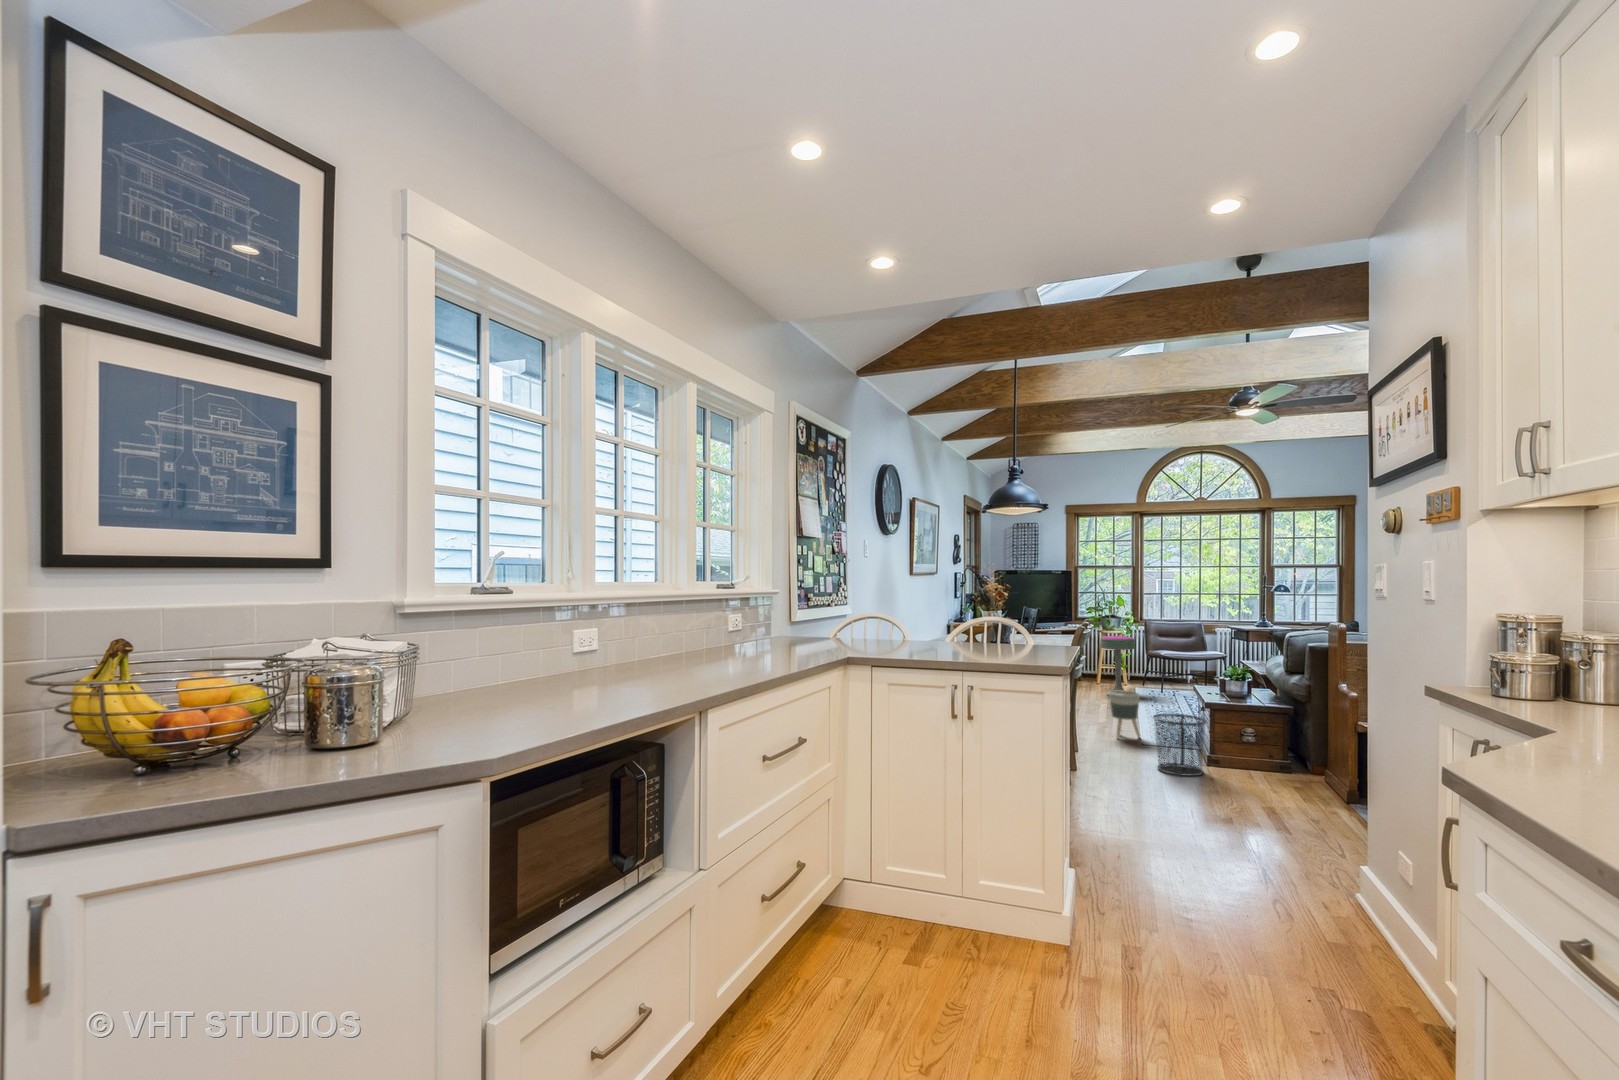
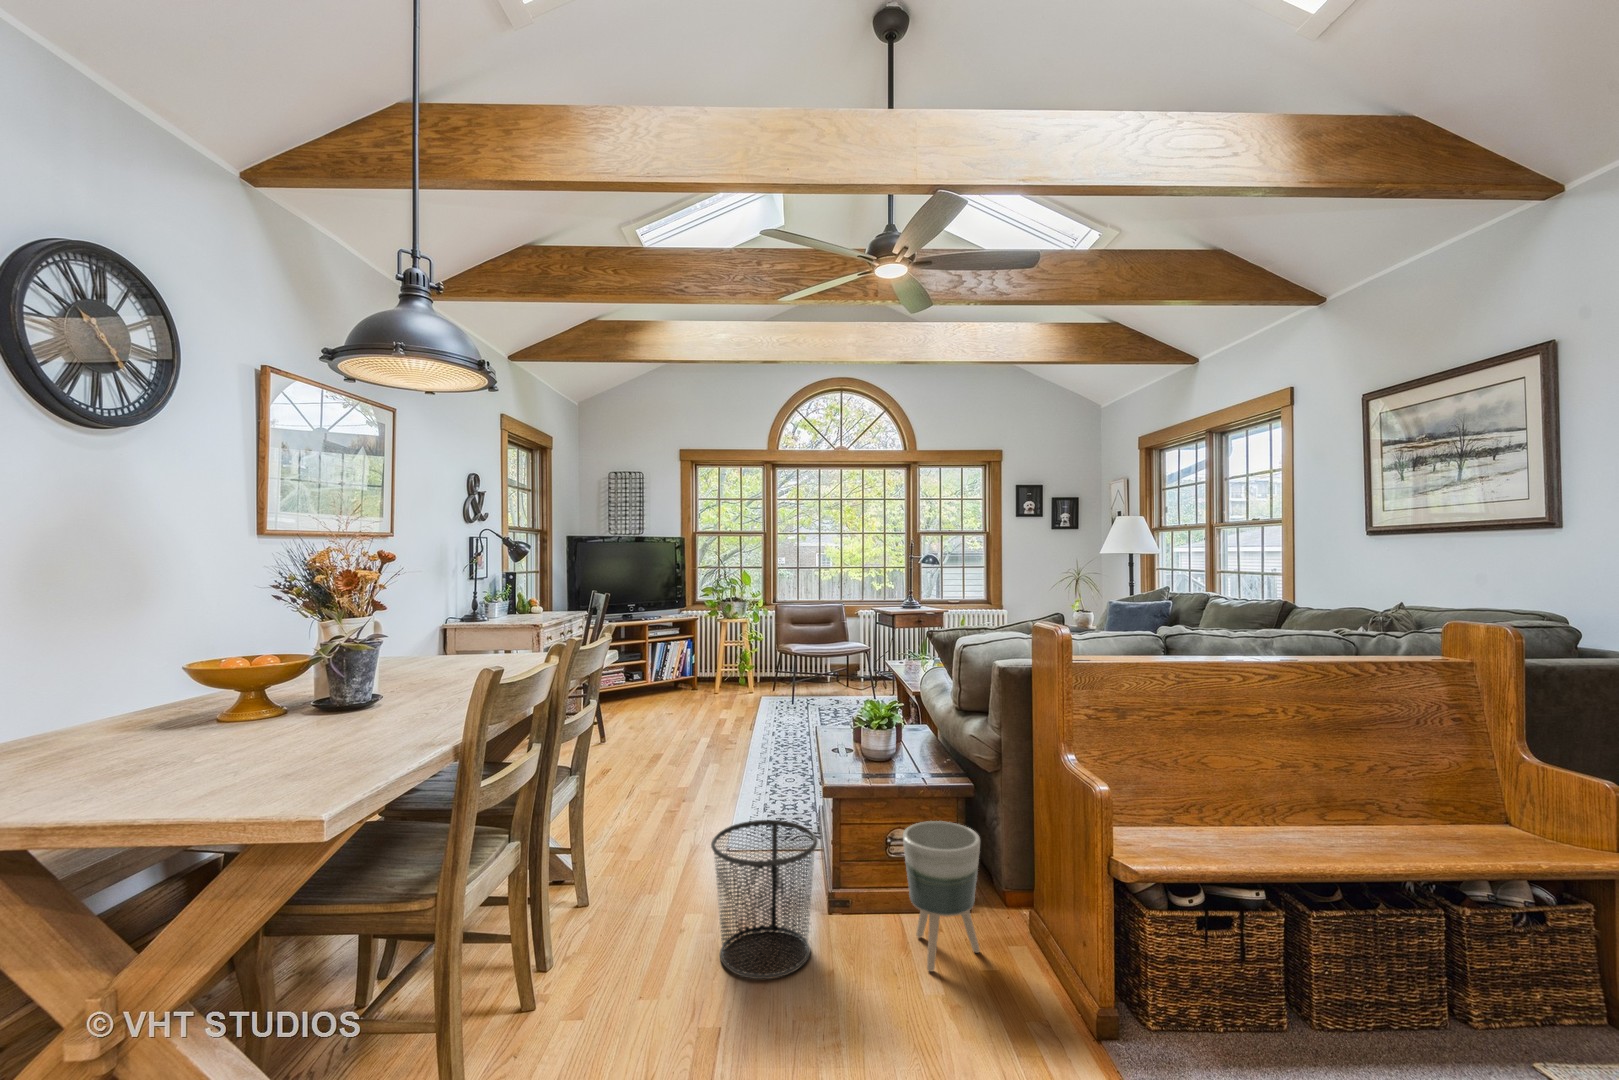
bar stool: present [1101,636,1135,695] -> none [706,631,752,720]
planter: present [1109,690,1140,738] -> present [903,821,980,971]

